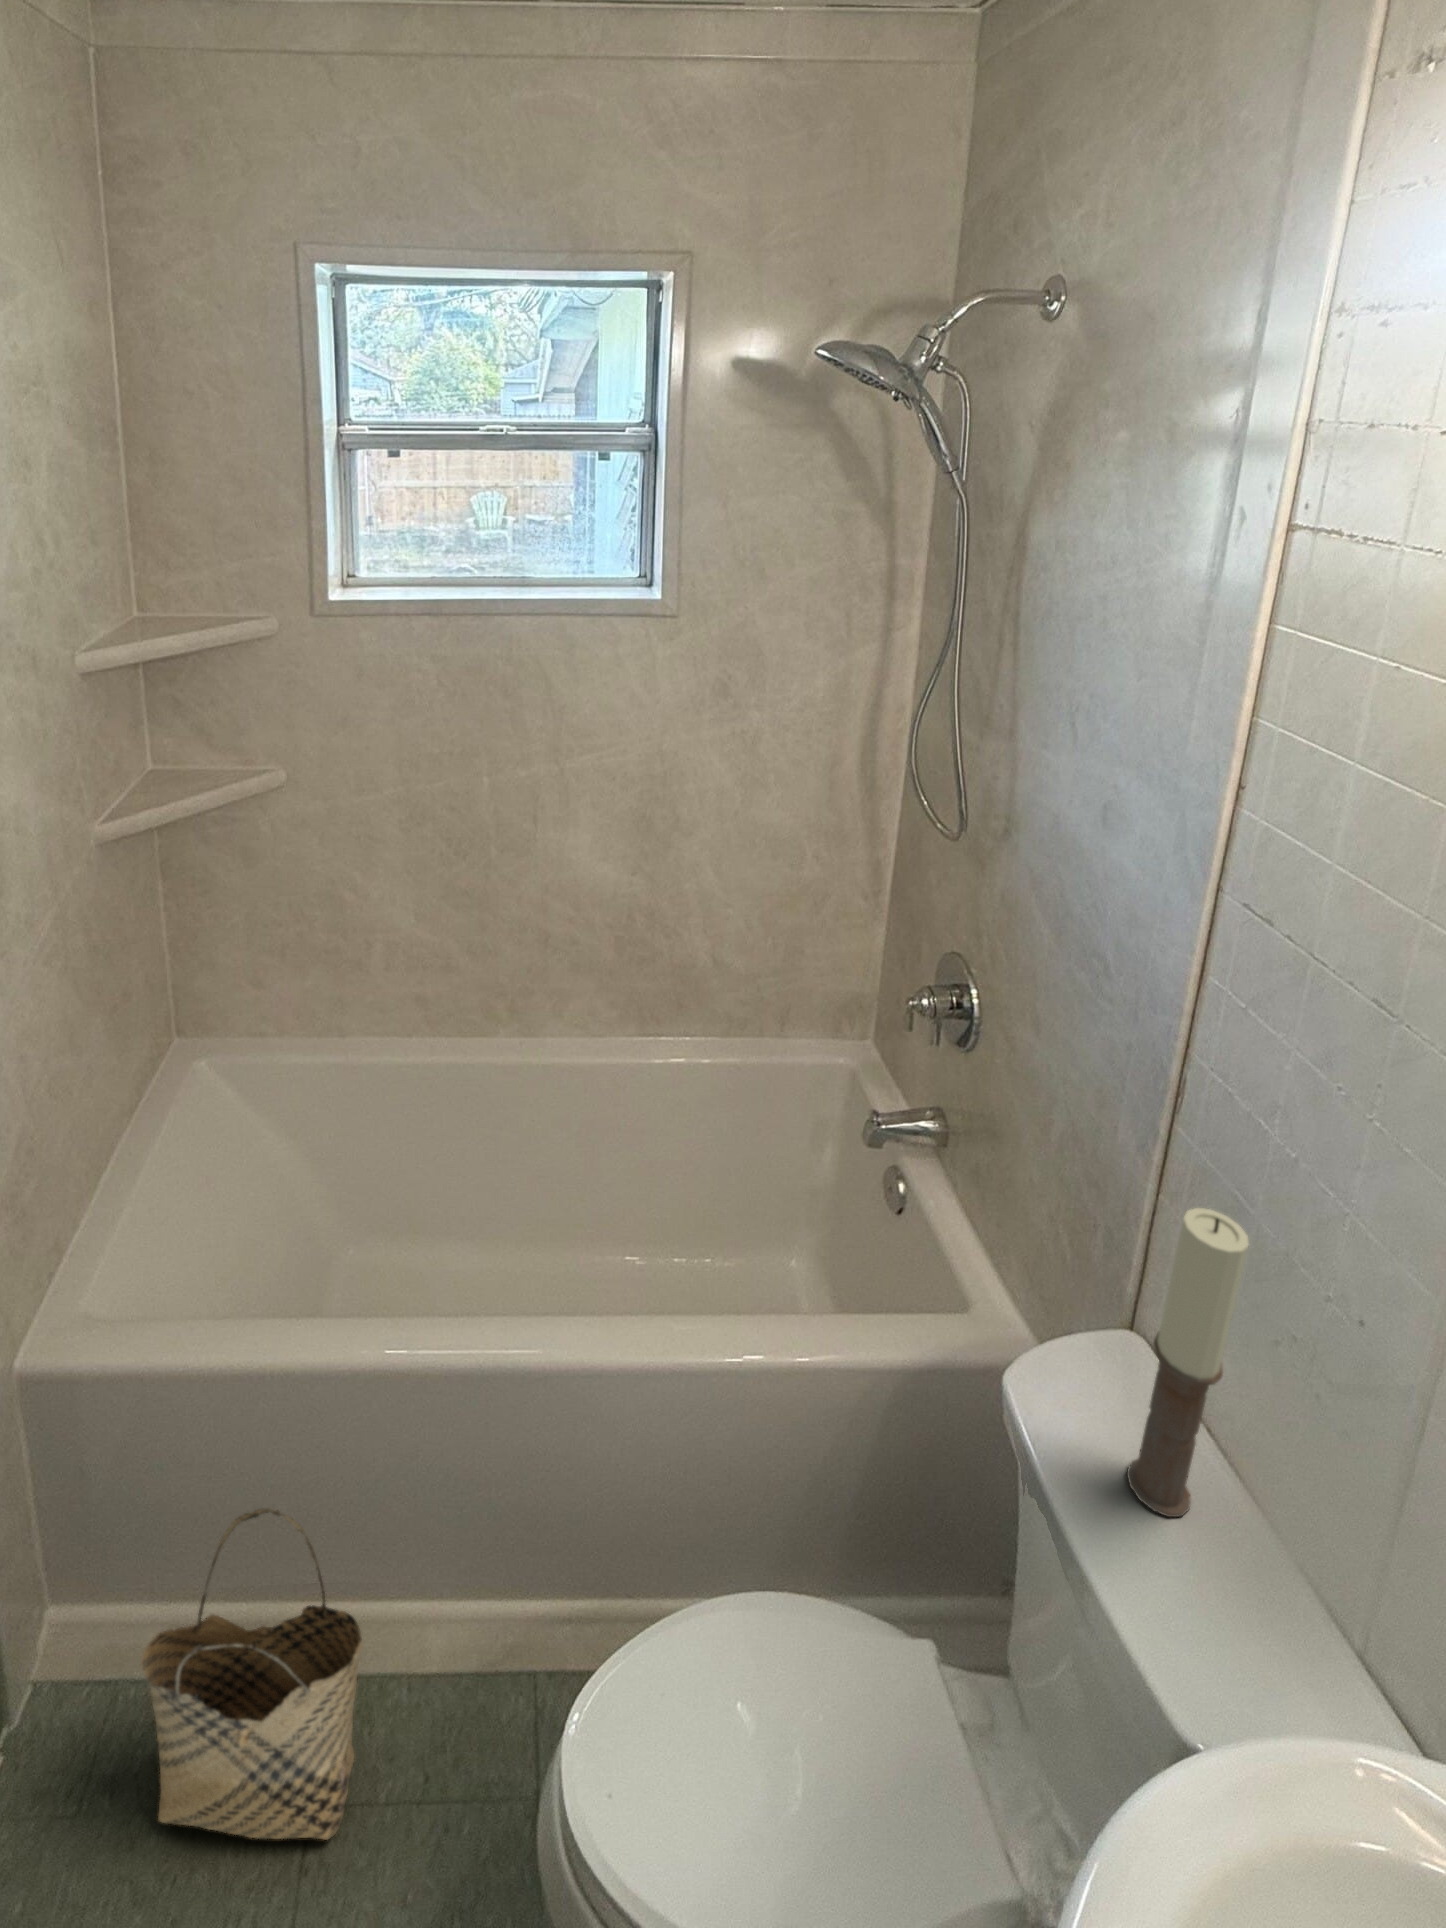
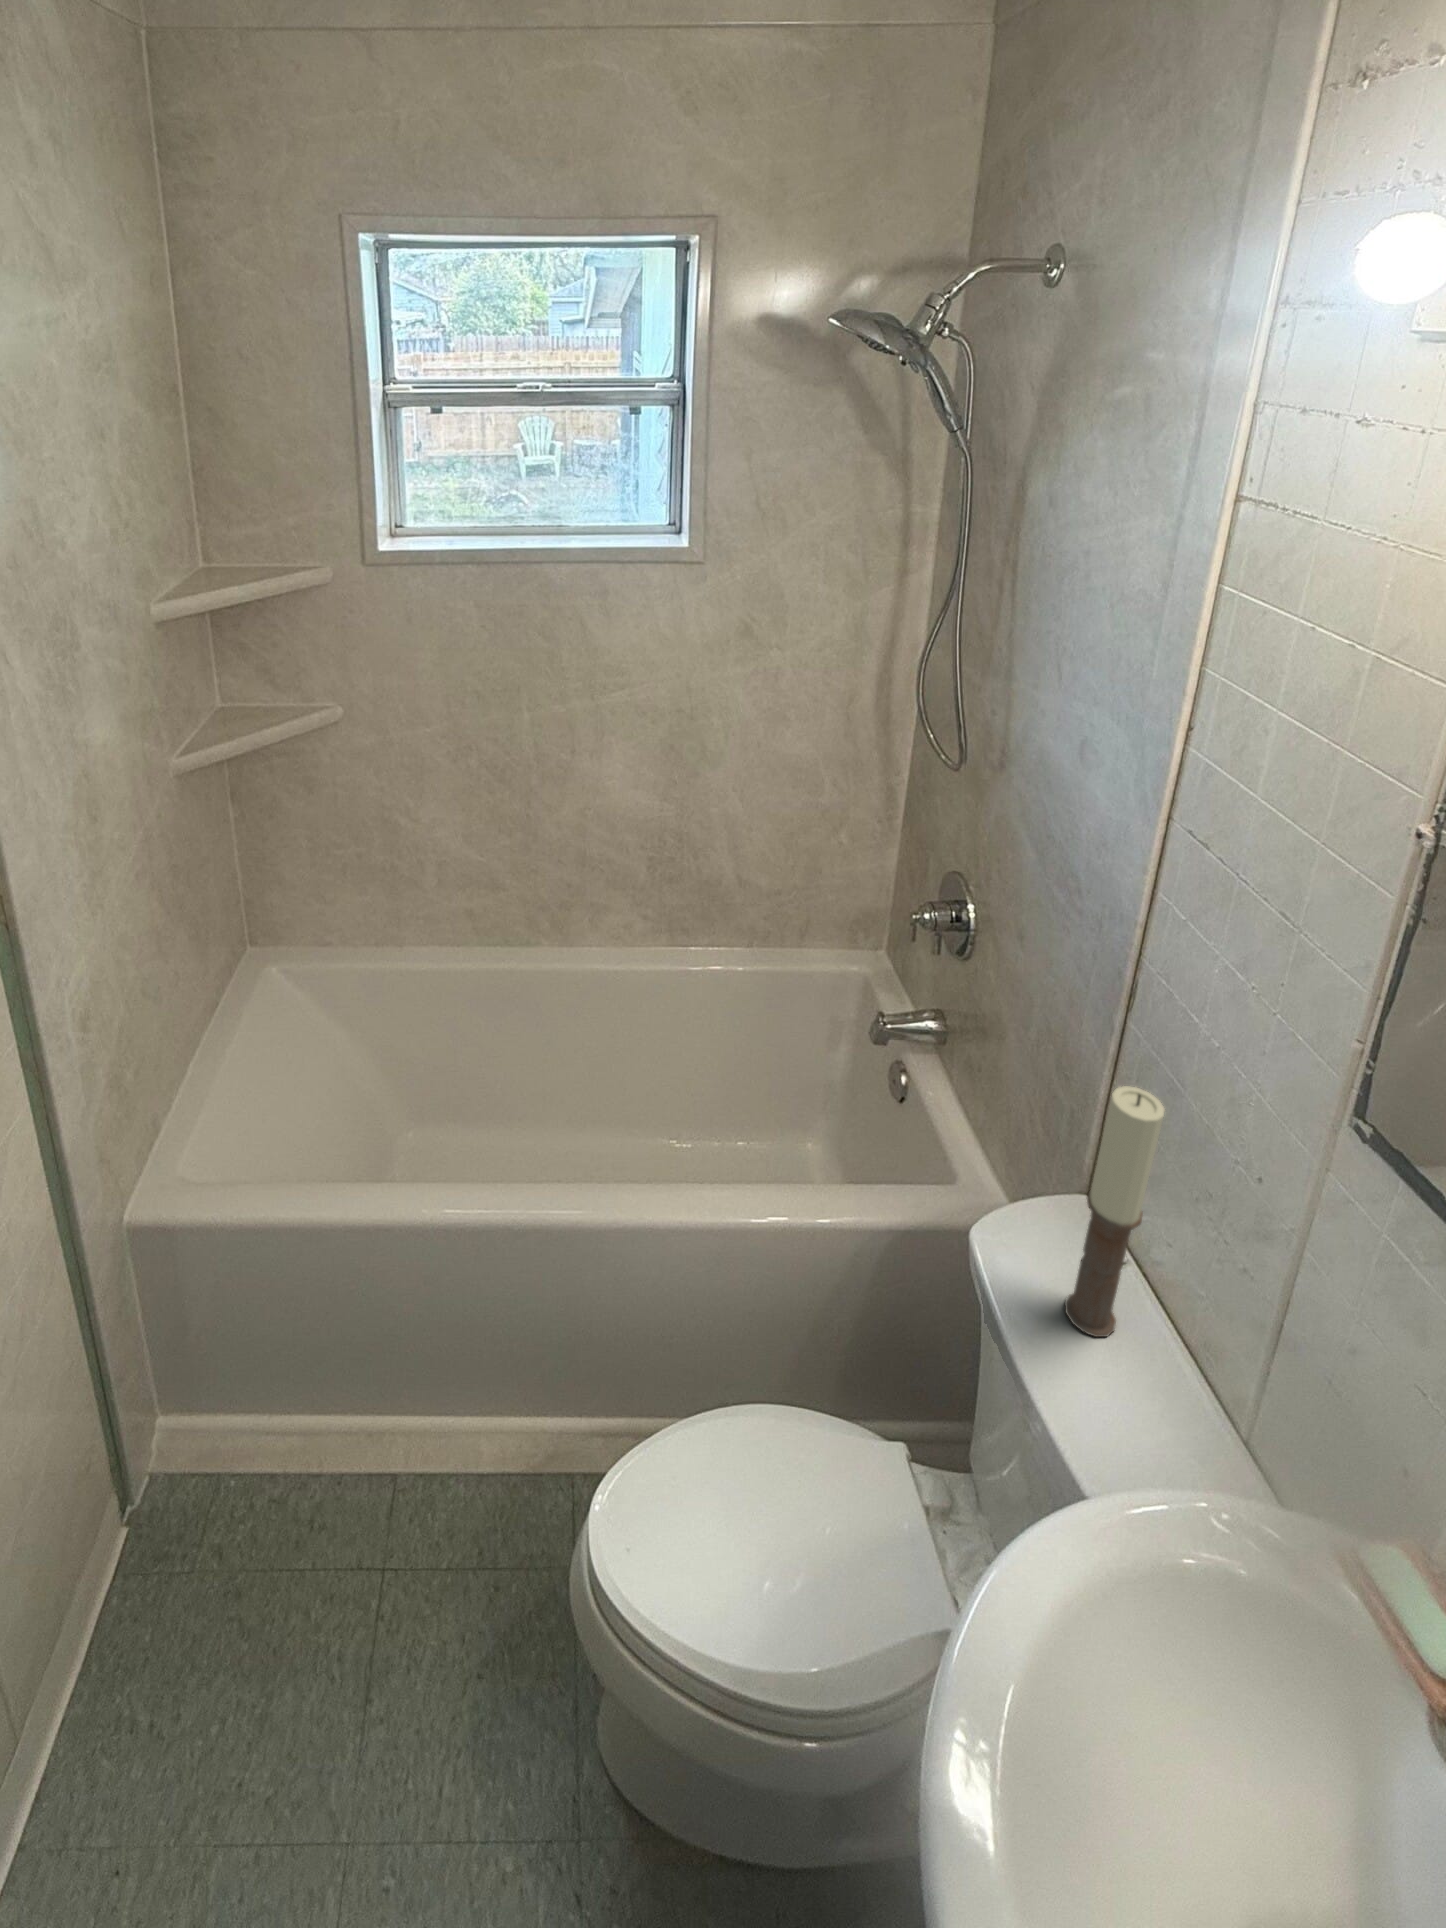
woven basket: present [141,1509,362,1840] -> none [241,1338,425,1598]

